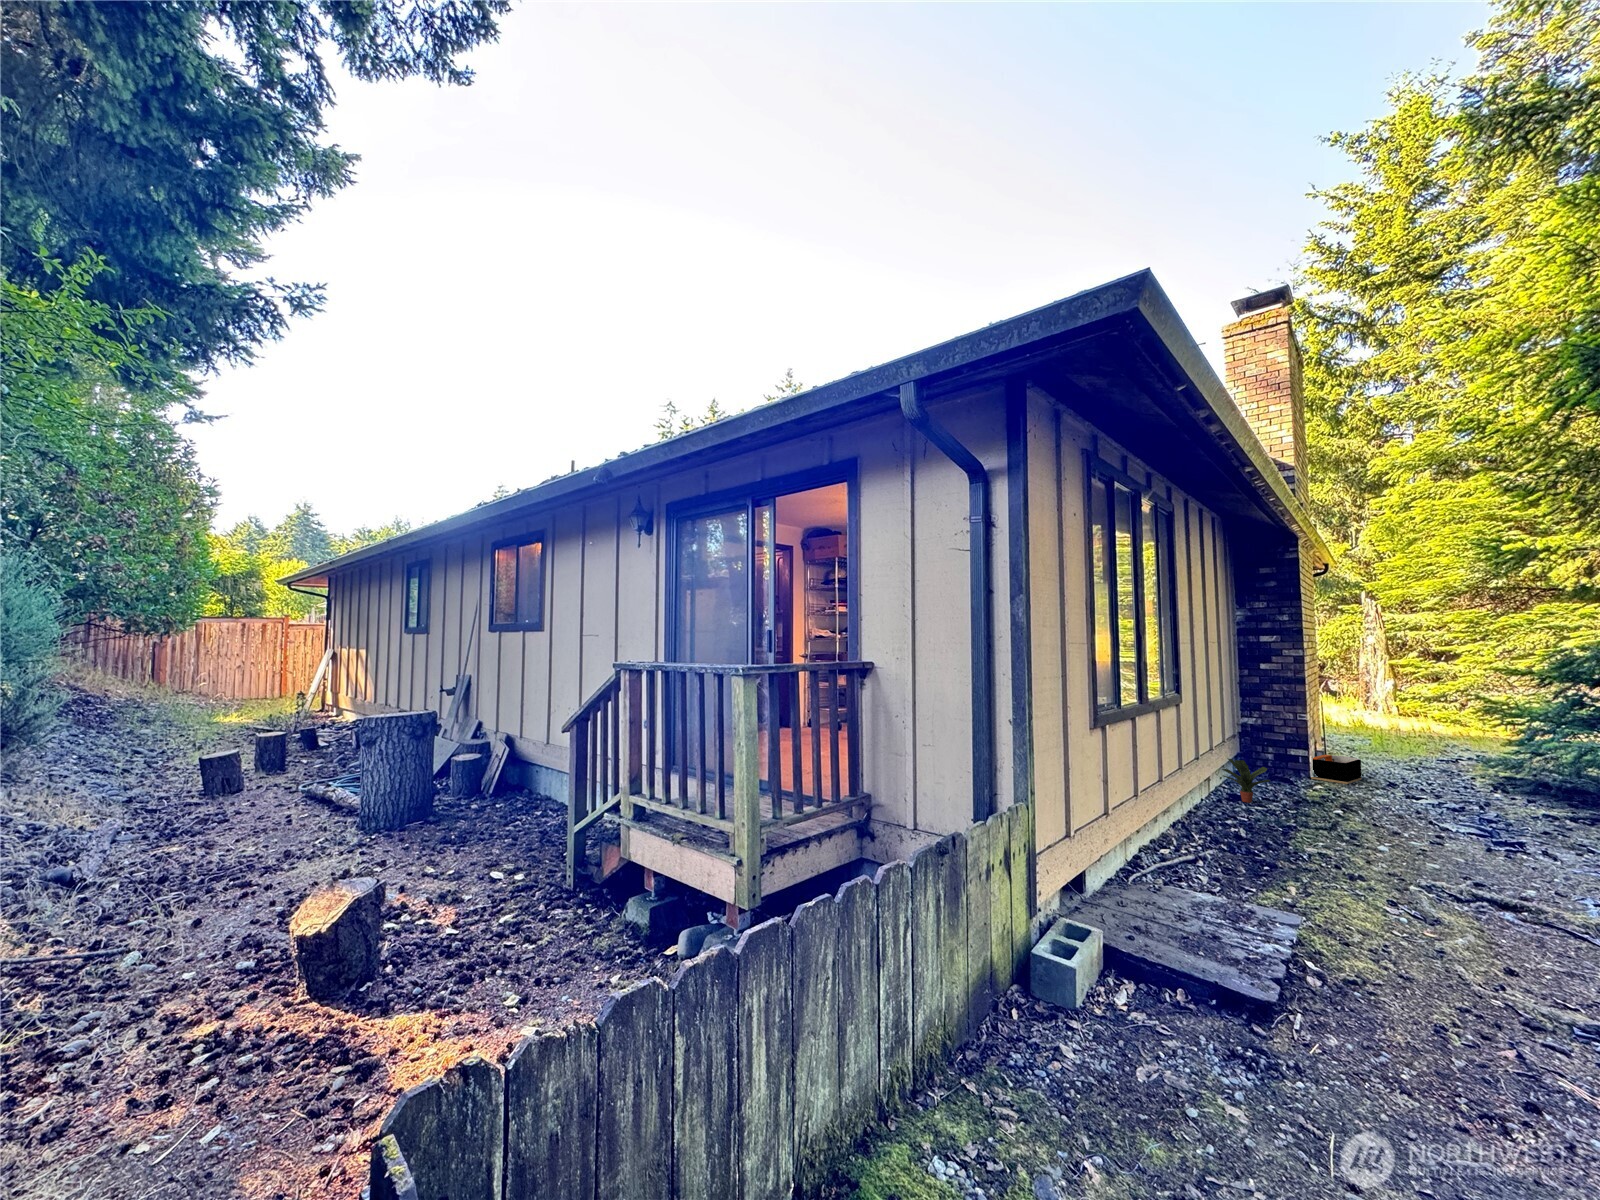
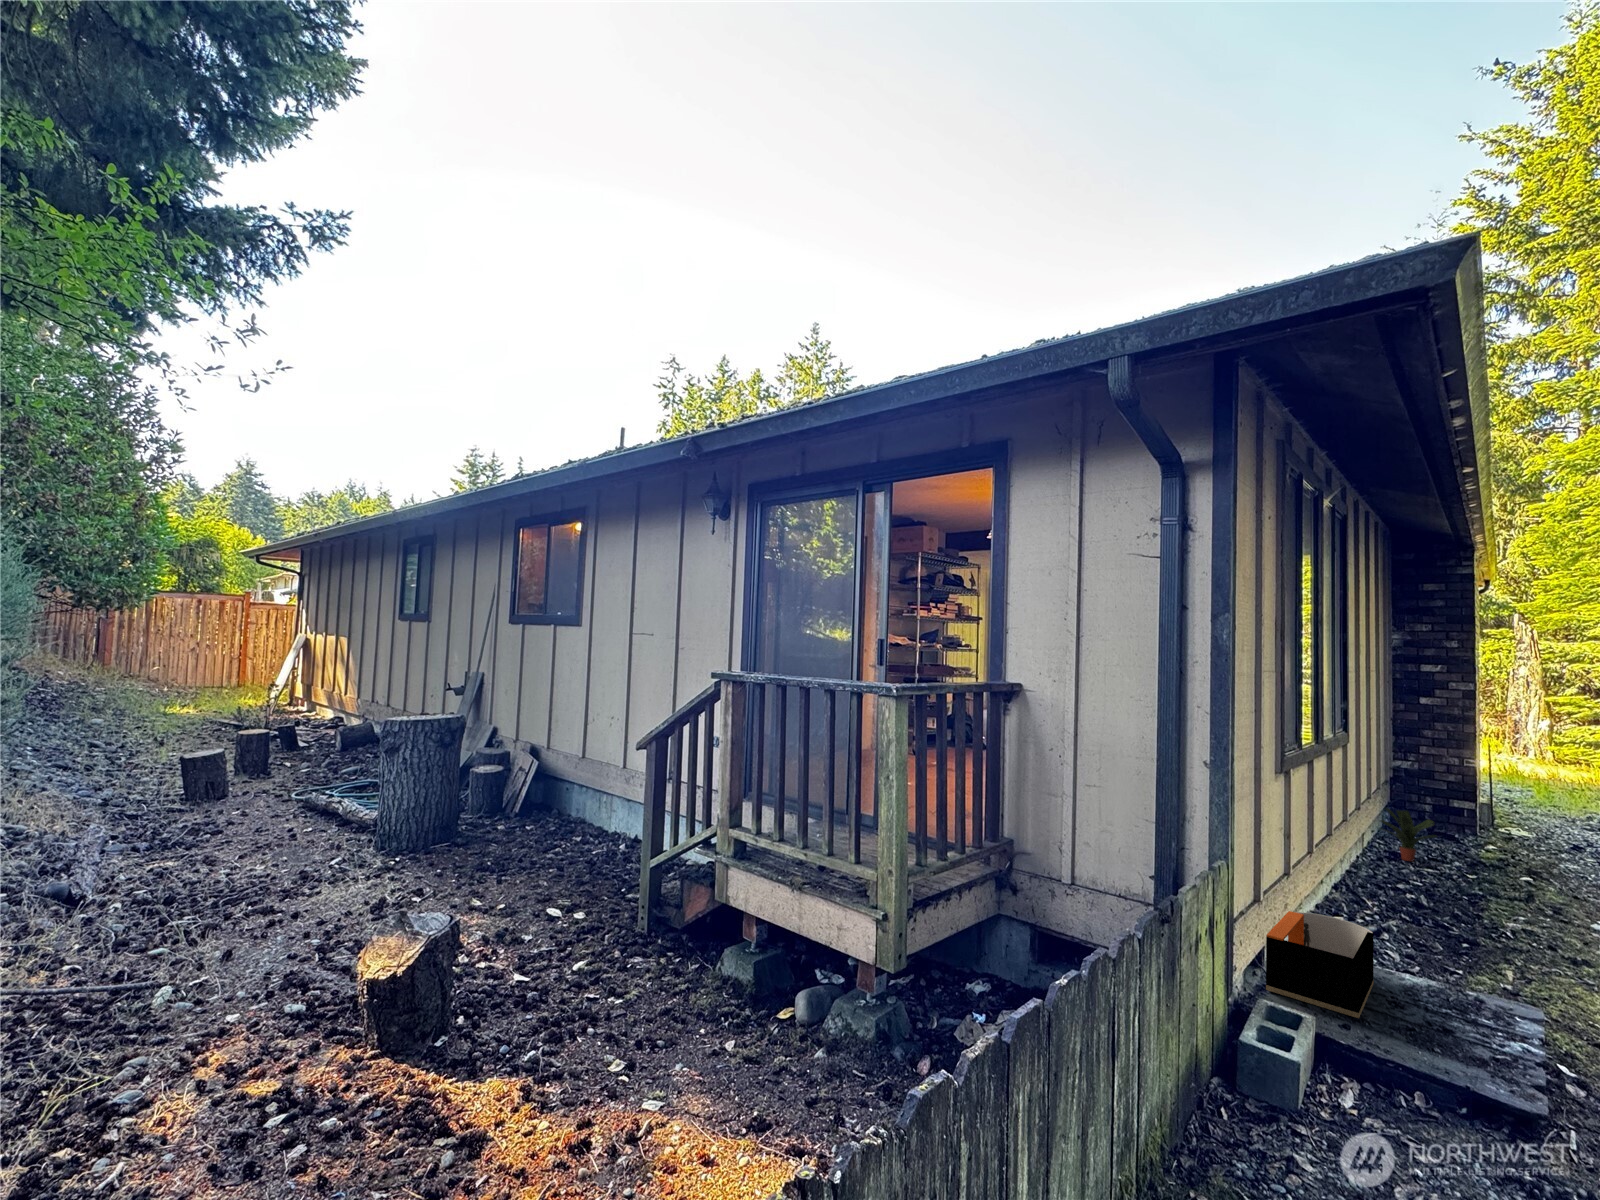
storage bin: present [1311,754,1362,784] -> present [1266,911,1374,1018]

